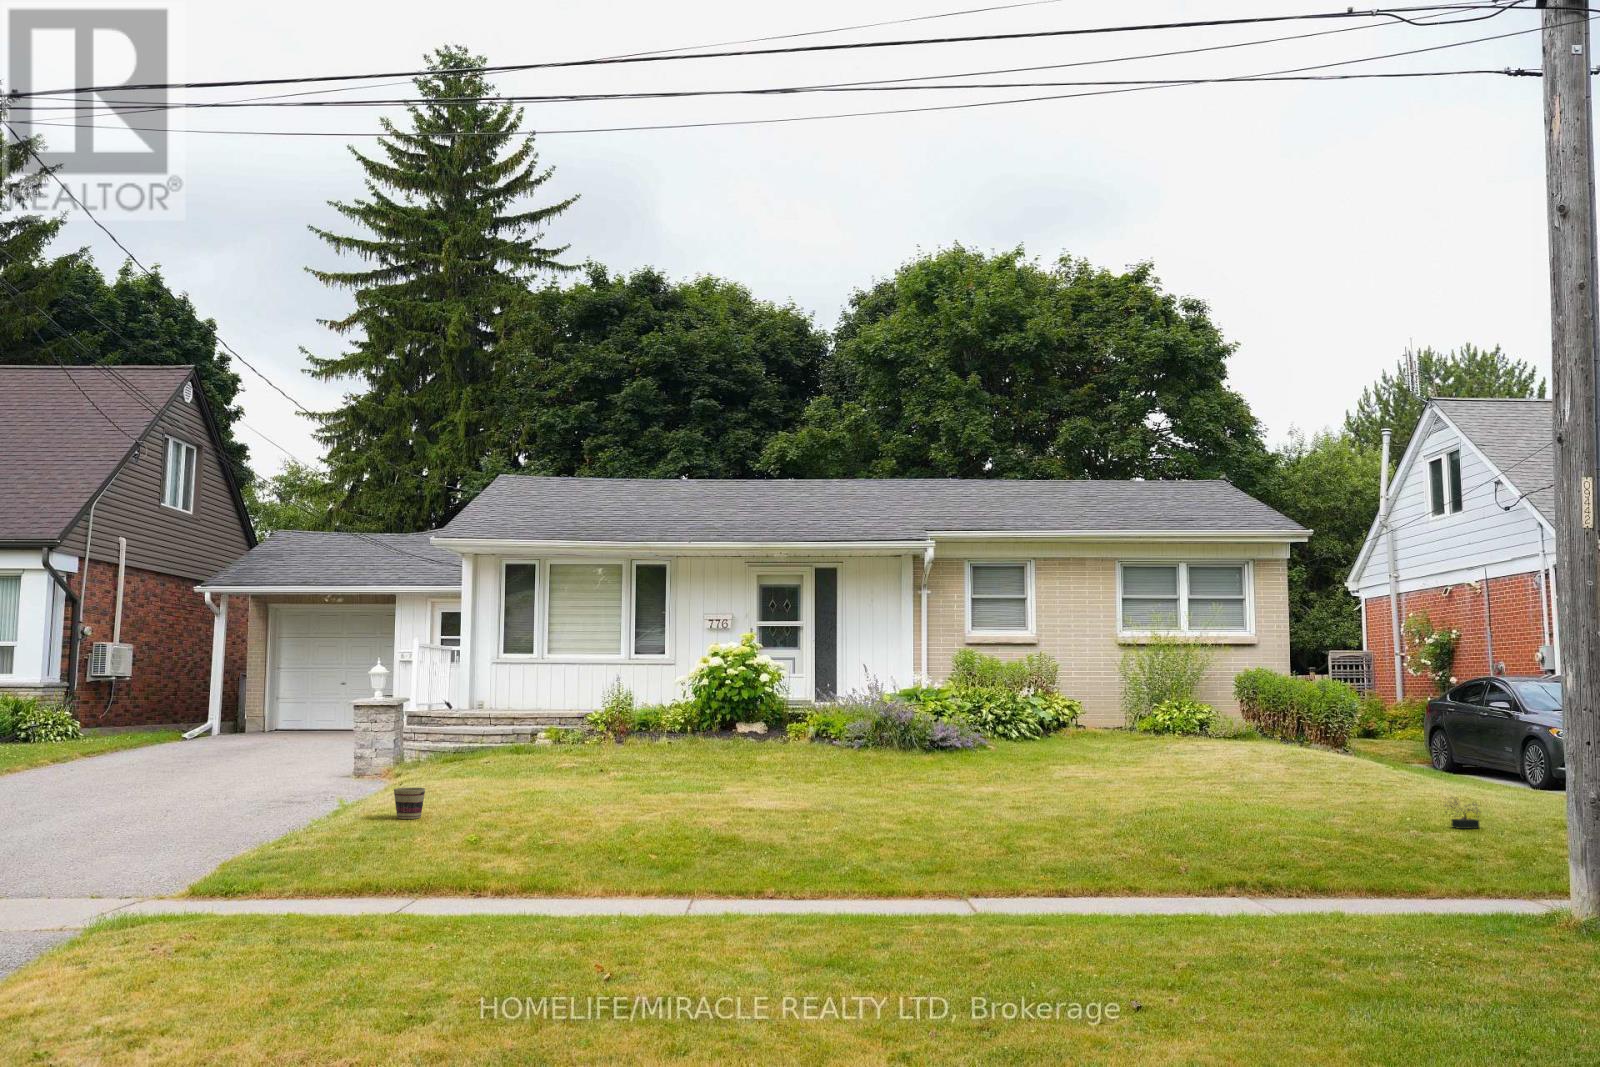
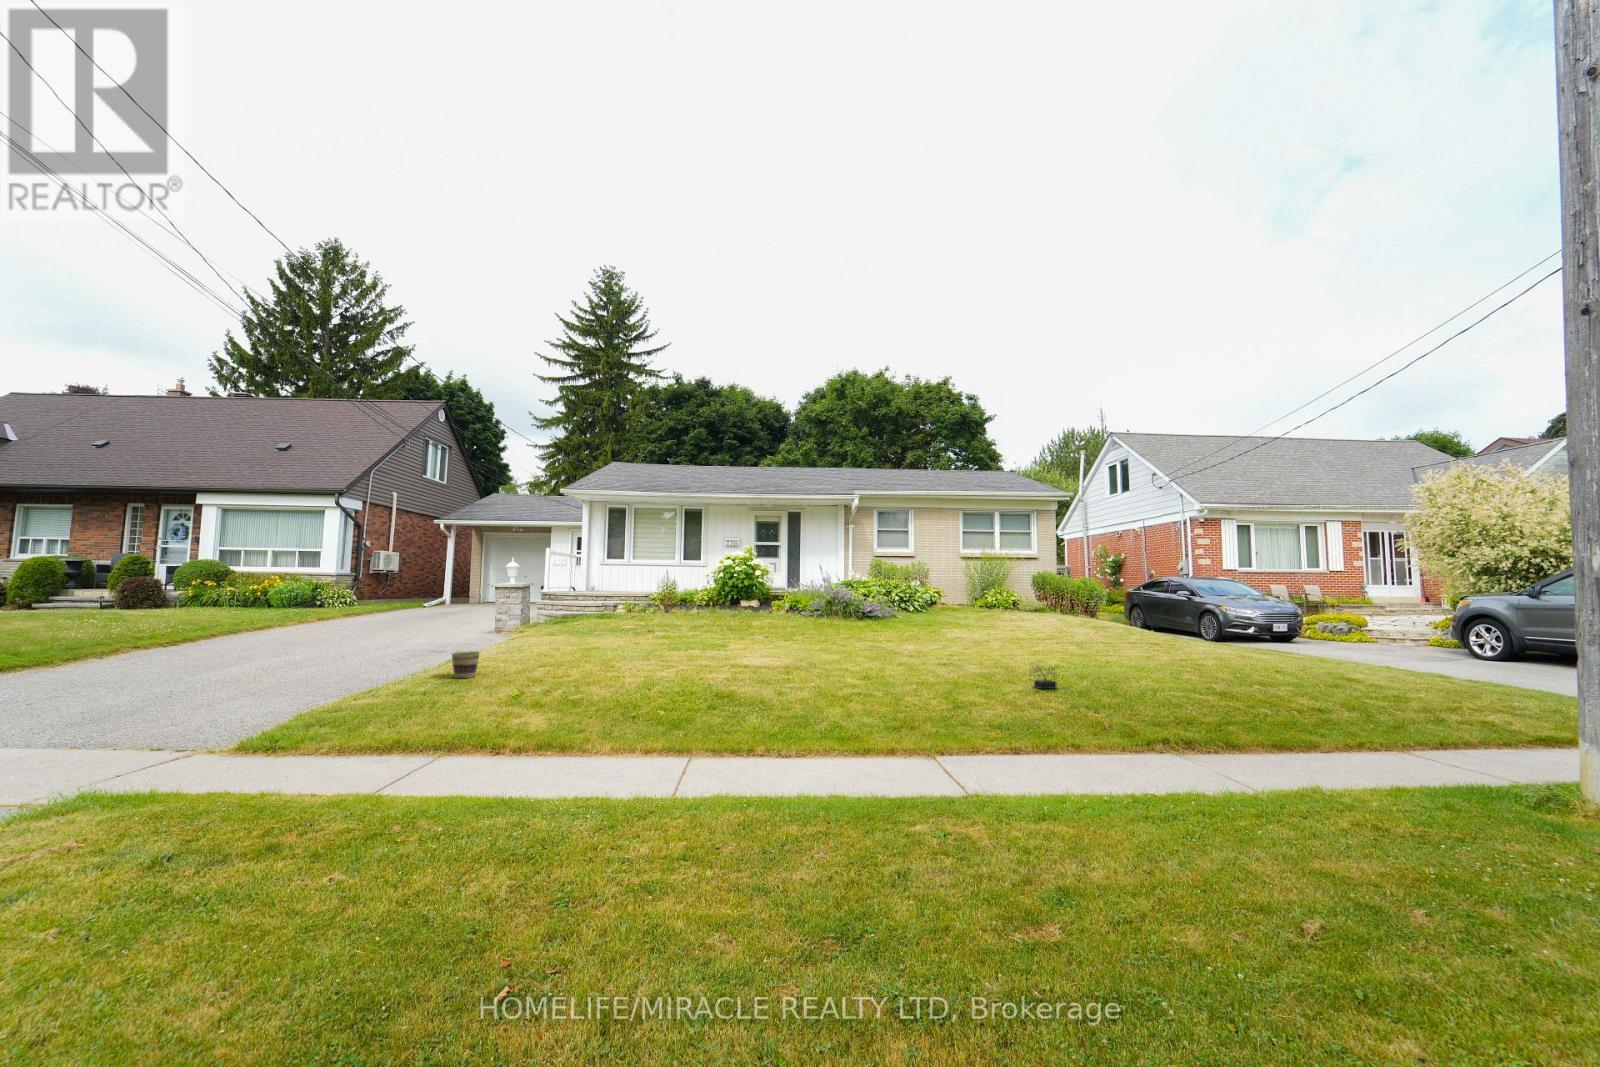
decorative plant: present [1445,799,1480,829] -> present [1032,666,1057,689]

